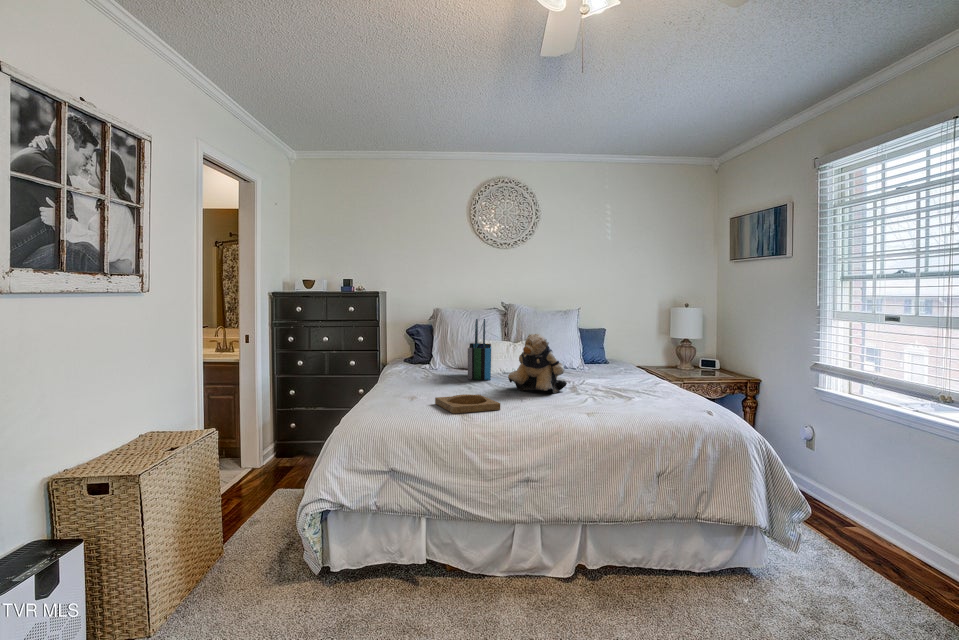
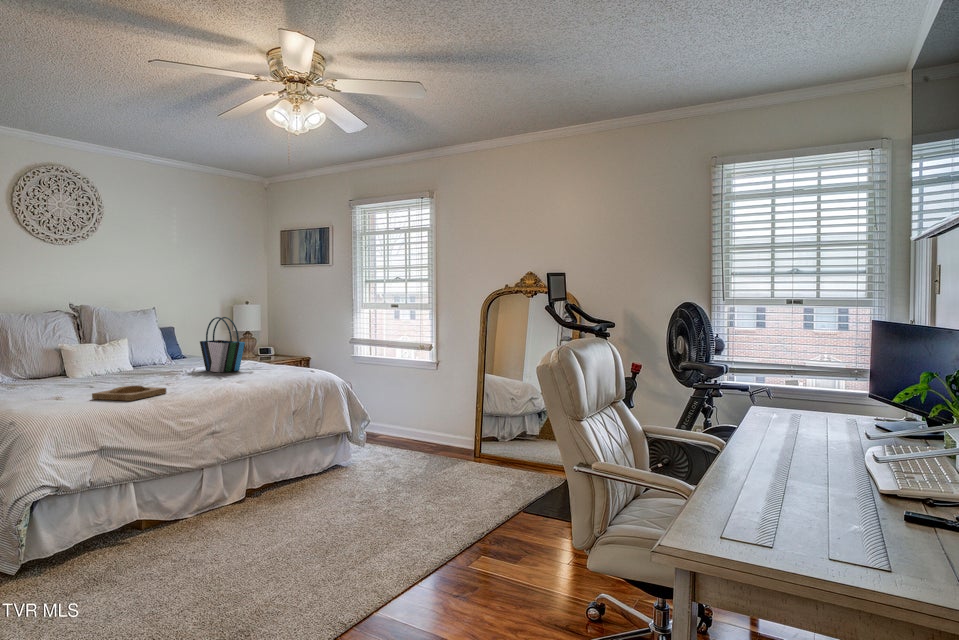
tote bag: present [468,319,491,380] -> present [200,317,245,372]
teddy bear: present [508,334,567,393] -> none [137,329,195,382]

